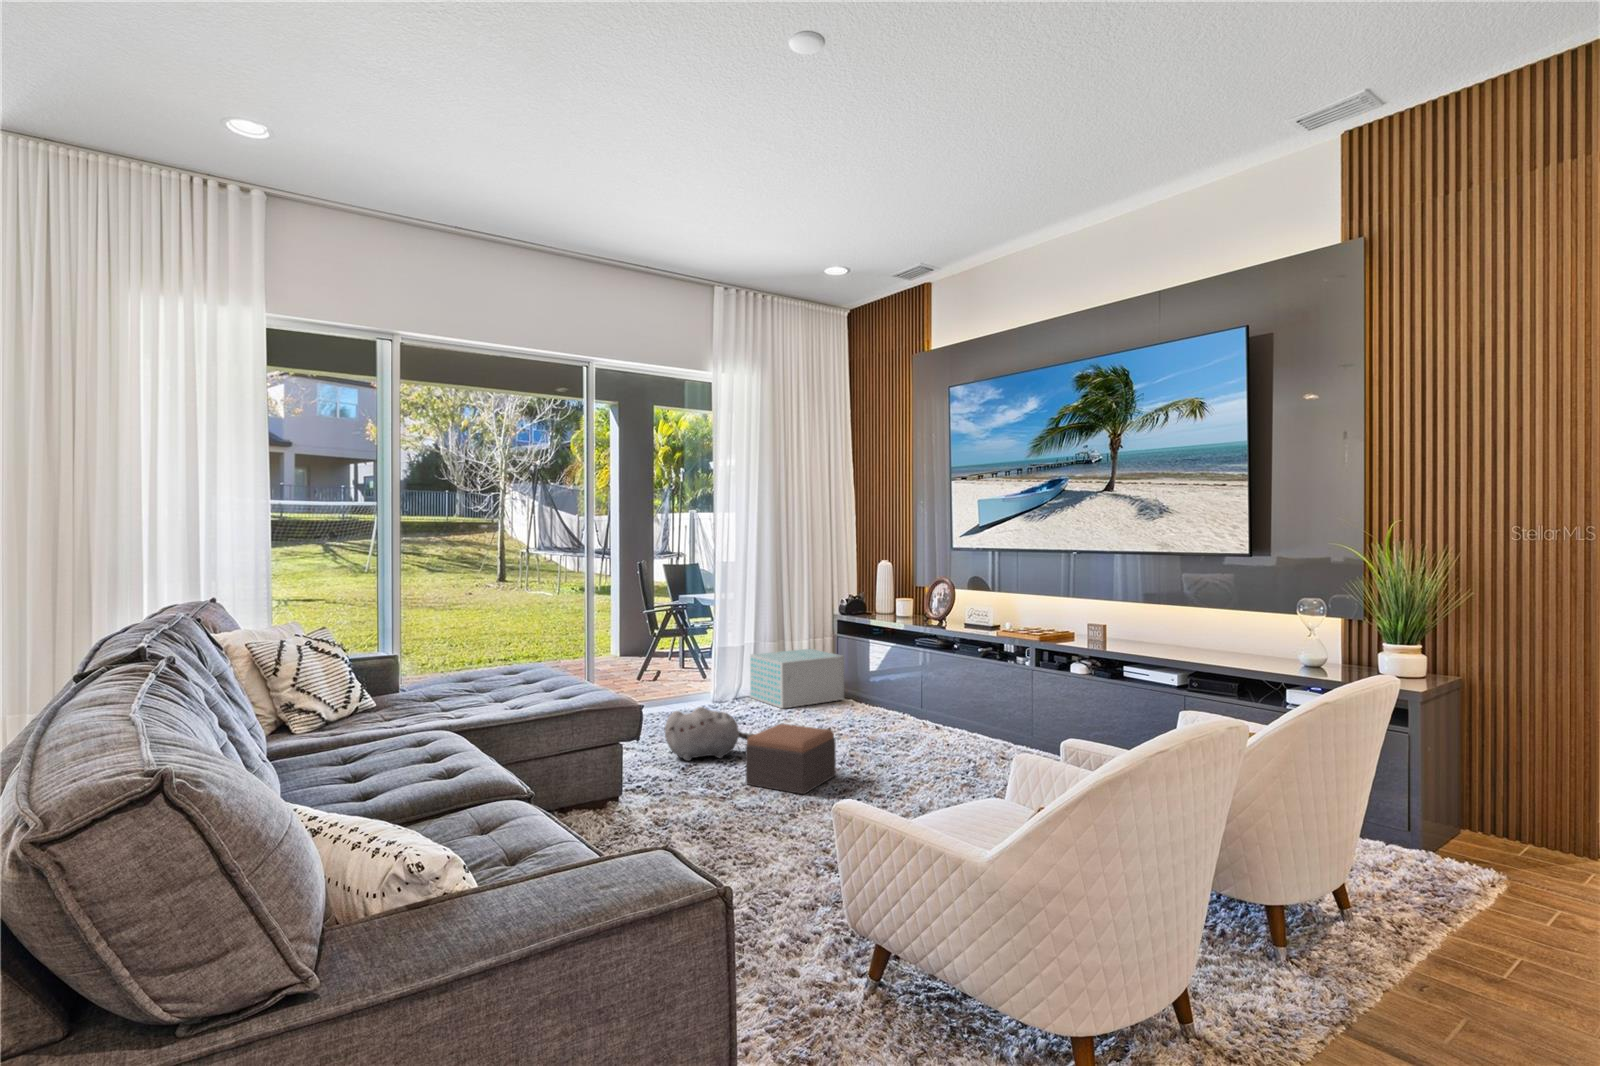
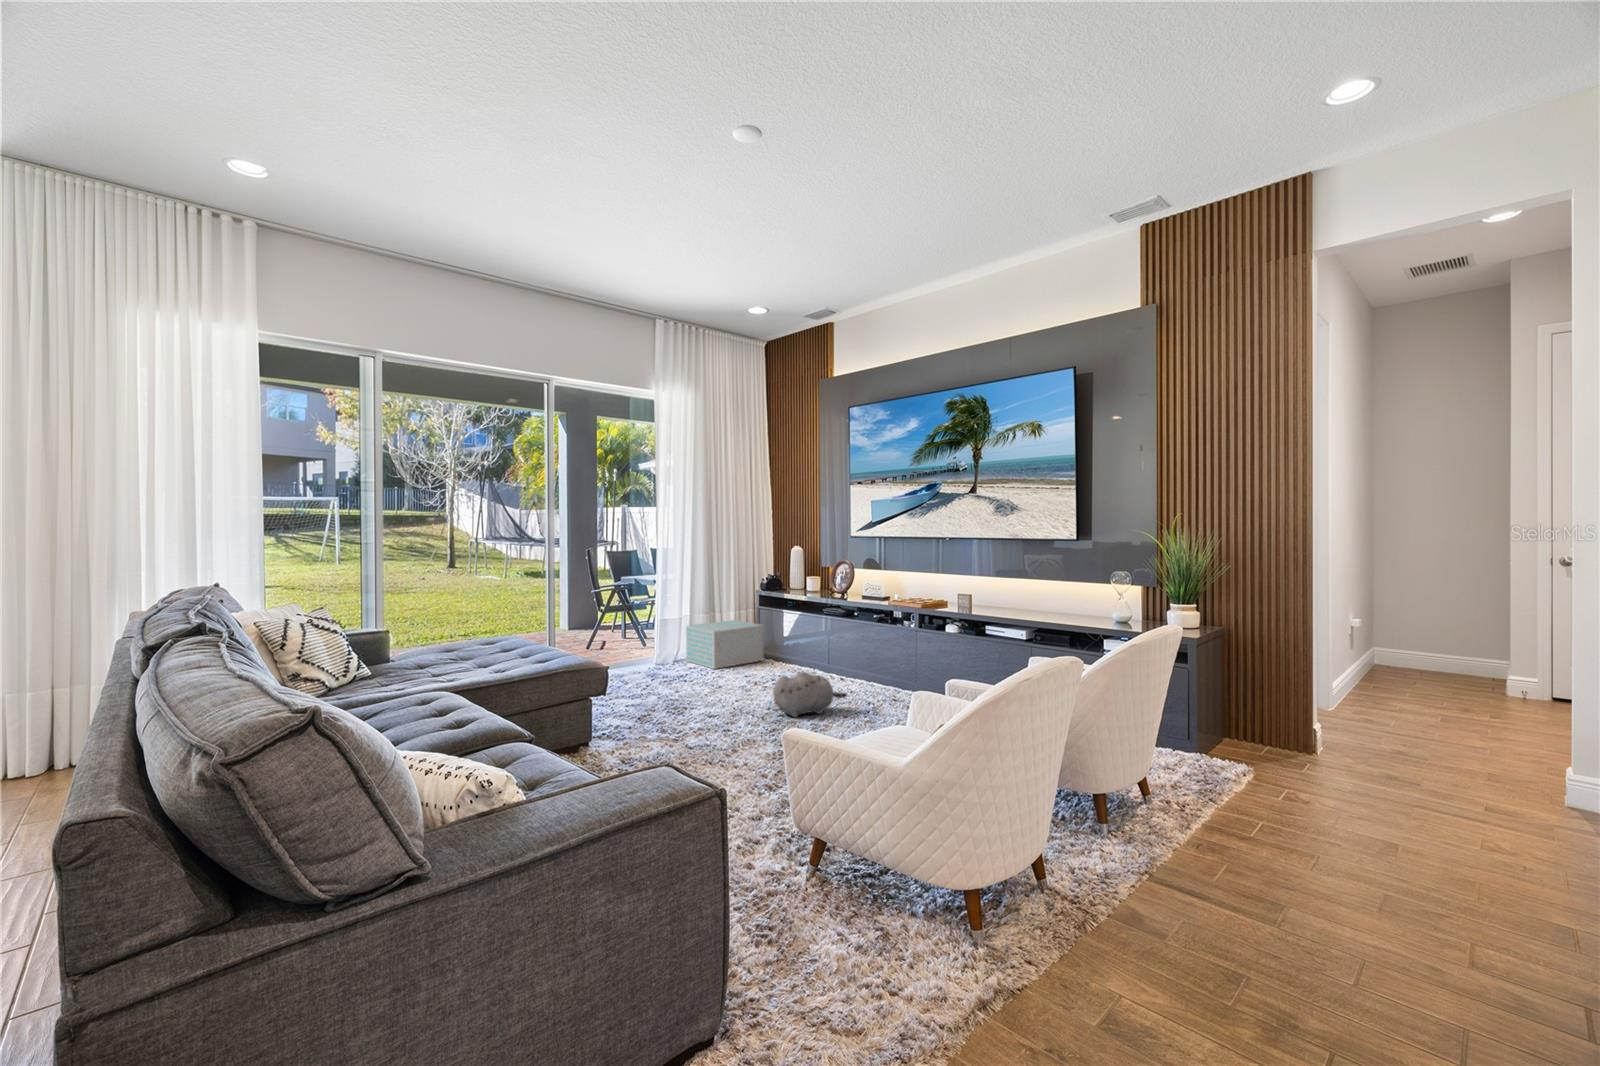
plush toy: present [665,707,754,761] -> present [773,672,847,717]
footstool: present [746,724,836,794] -> none [693,679,765,735]

